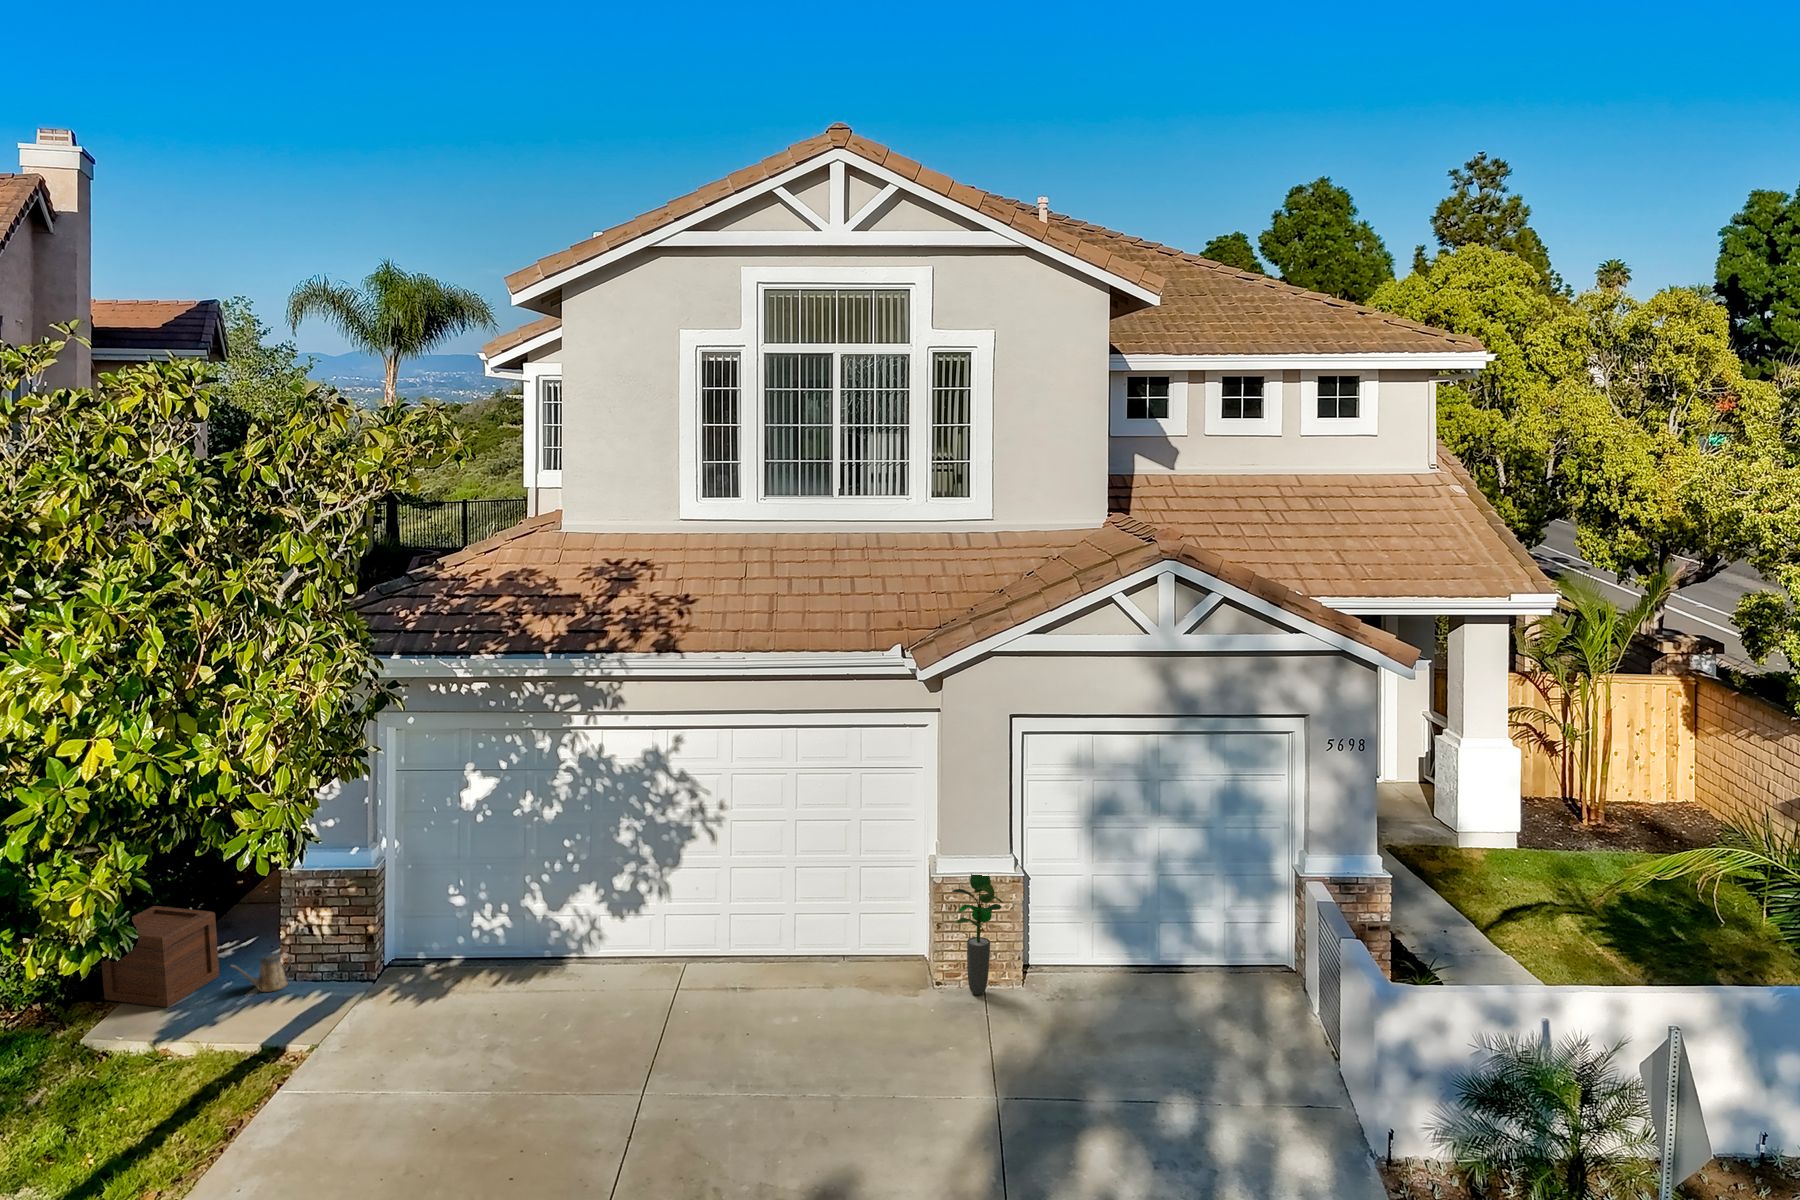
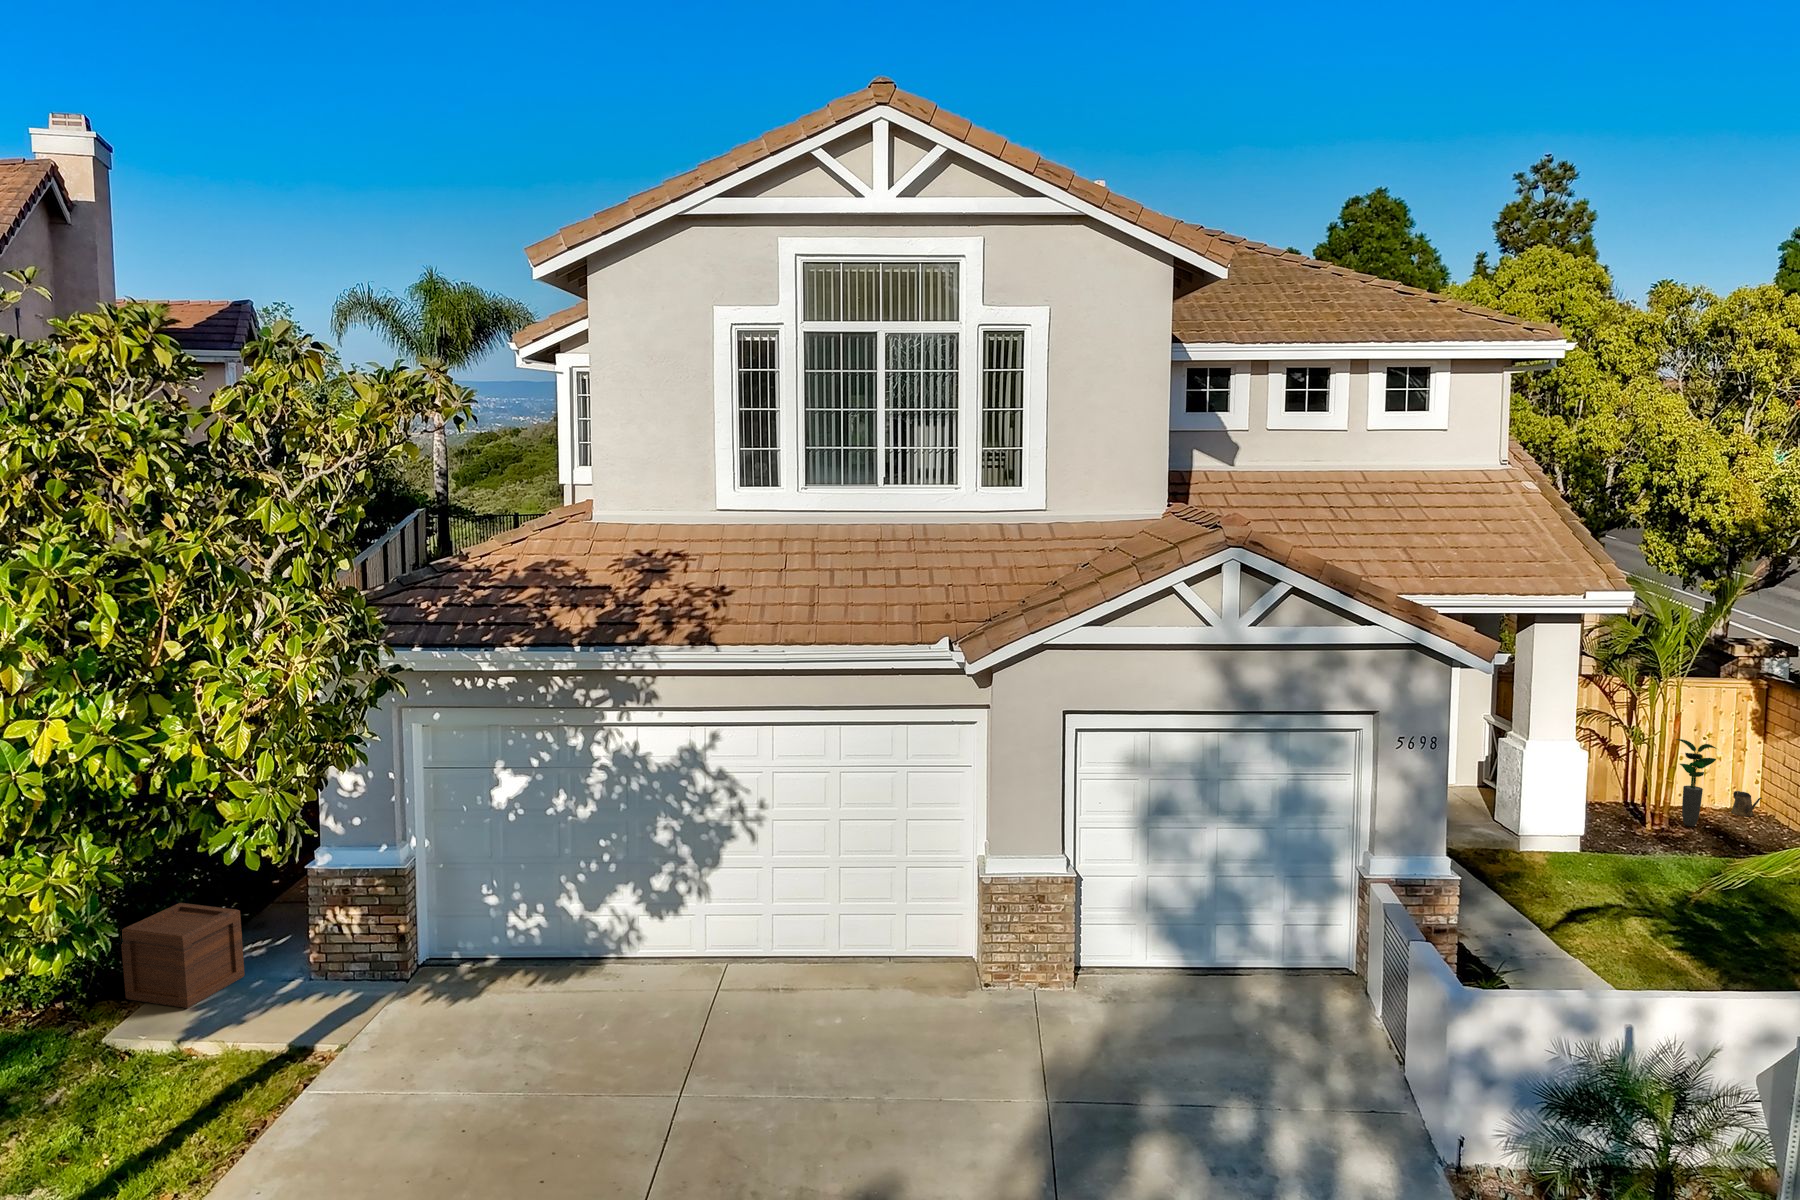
potted plant: present [952,874,1003,995] -> present [1676,739,1716,826]
watering can: present [231,954,292,992] -> present [1731,791,1762,816]

